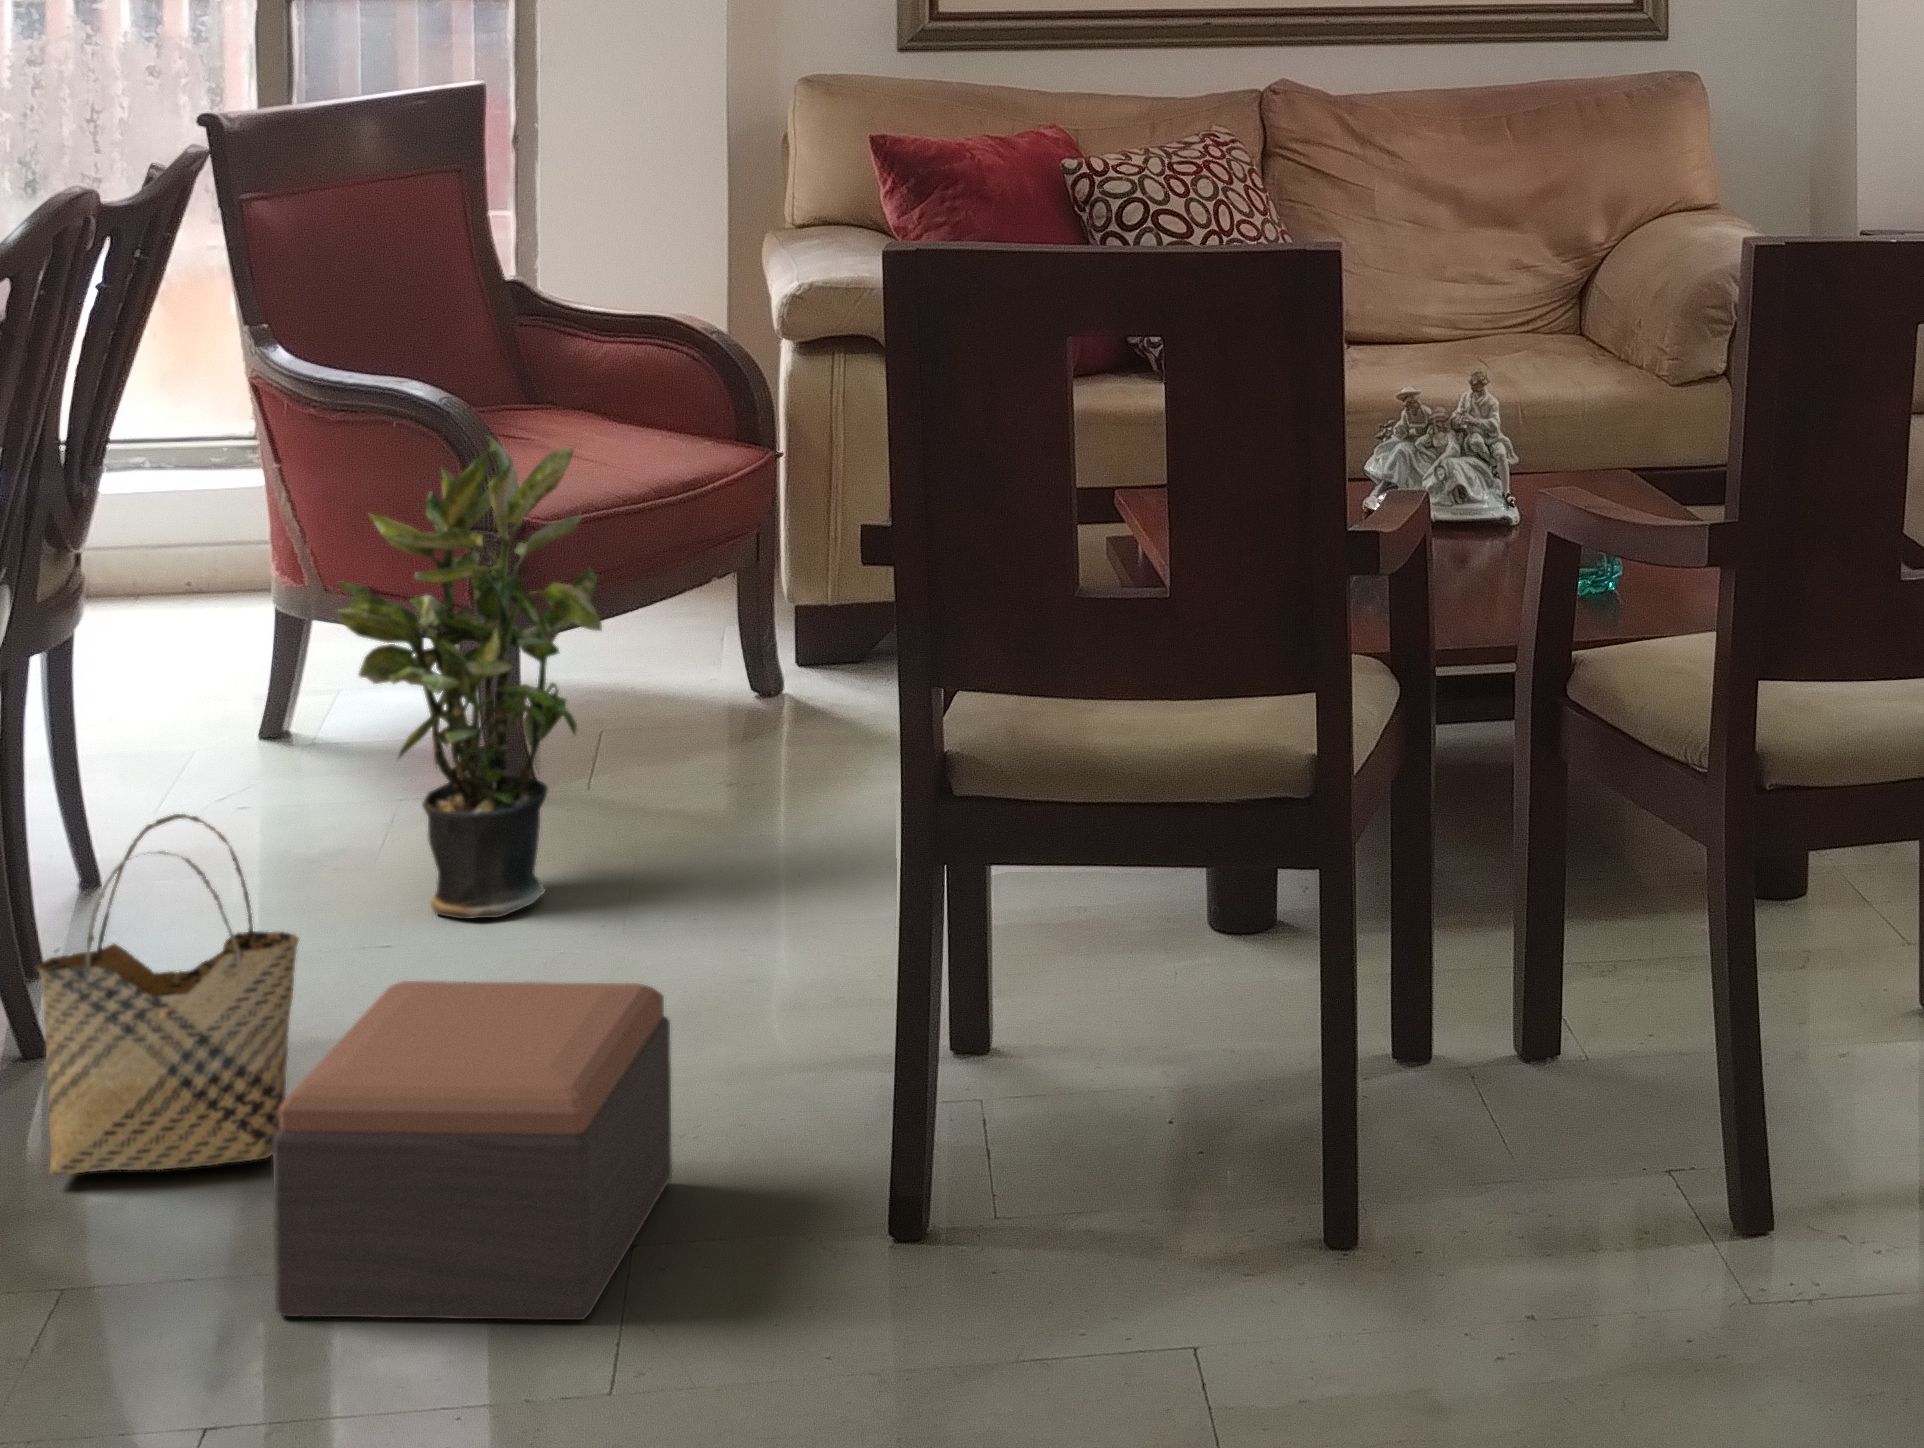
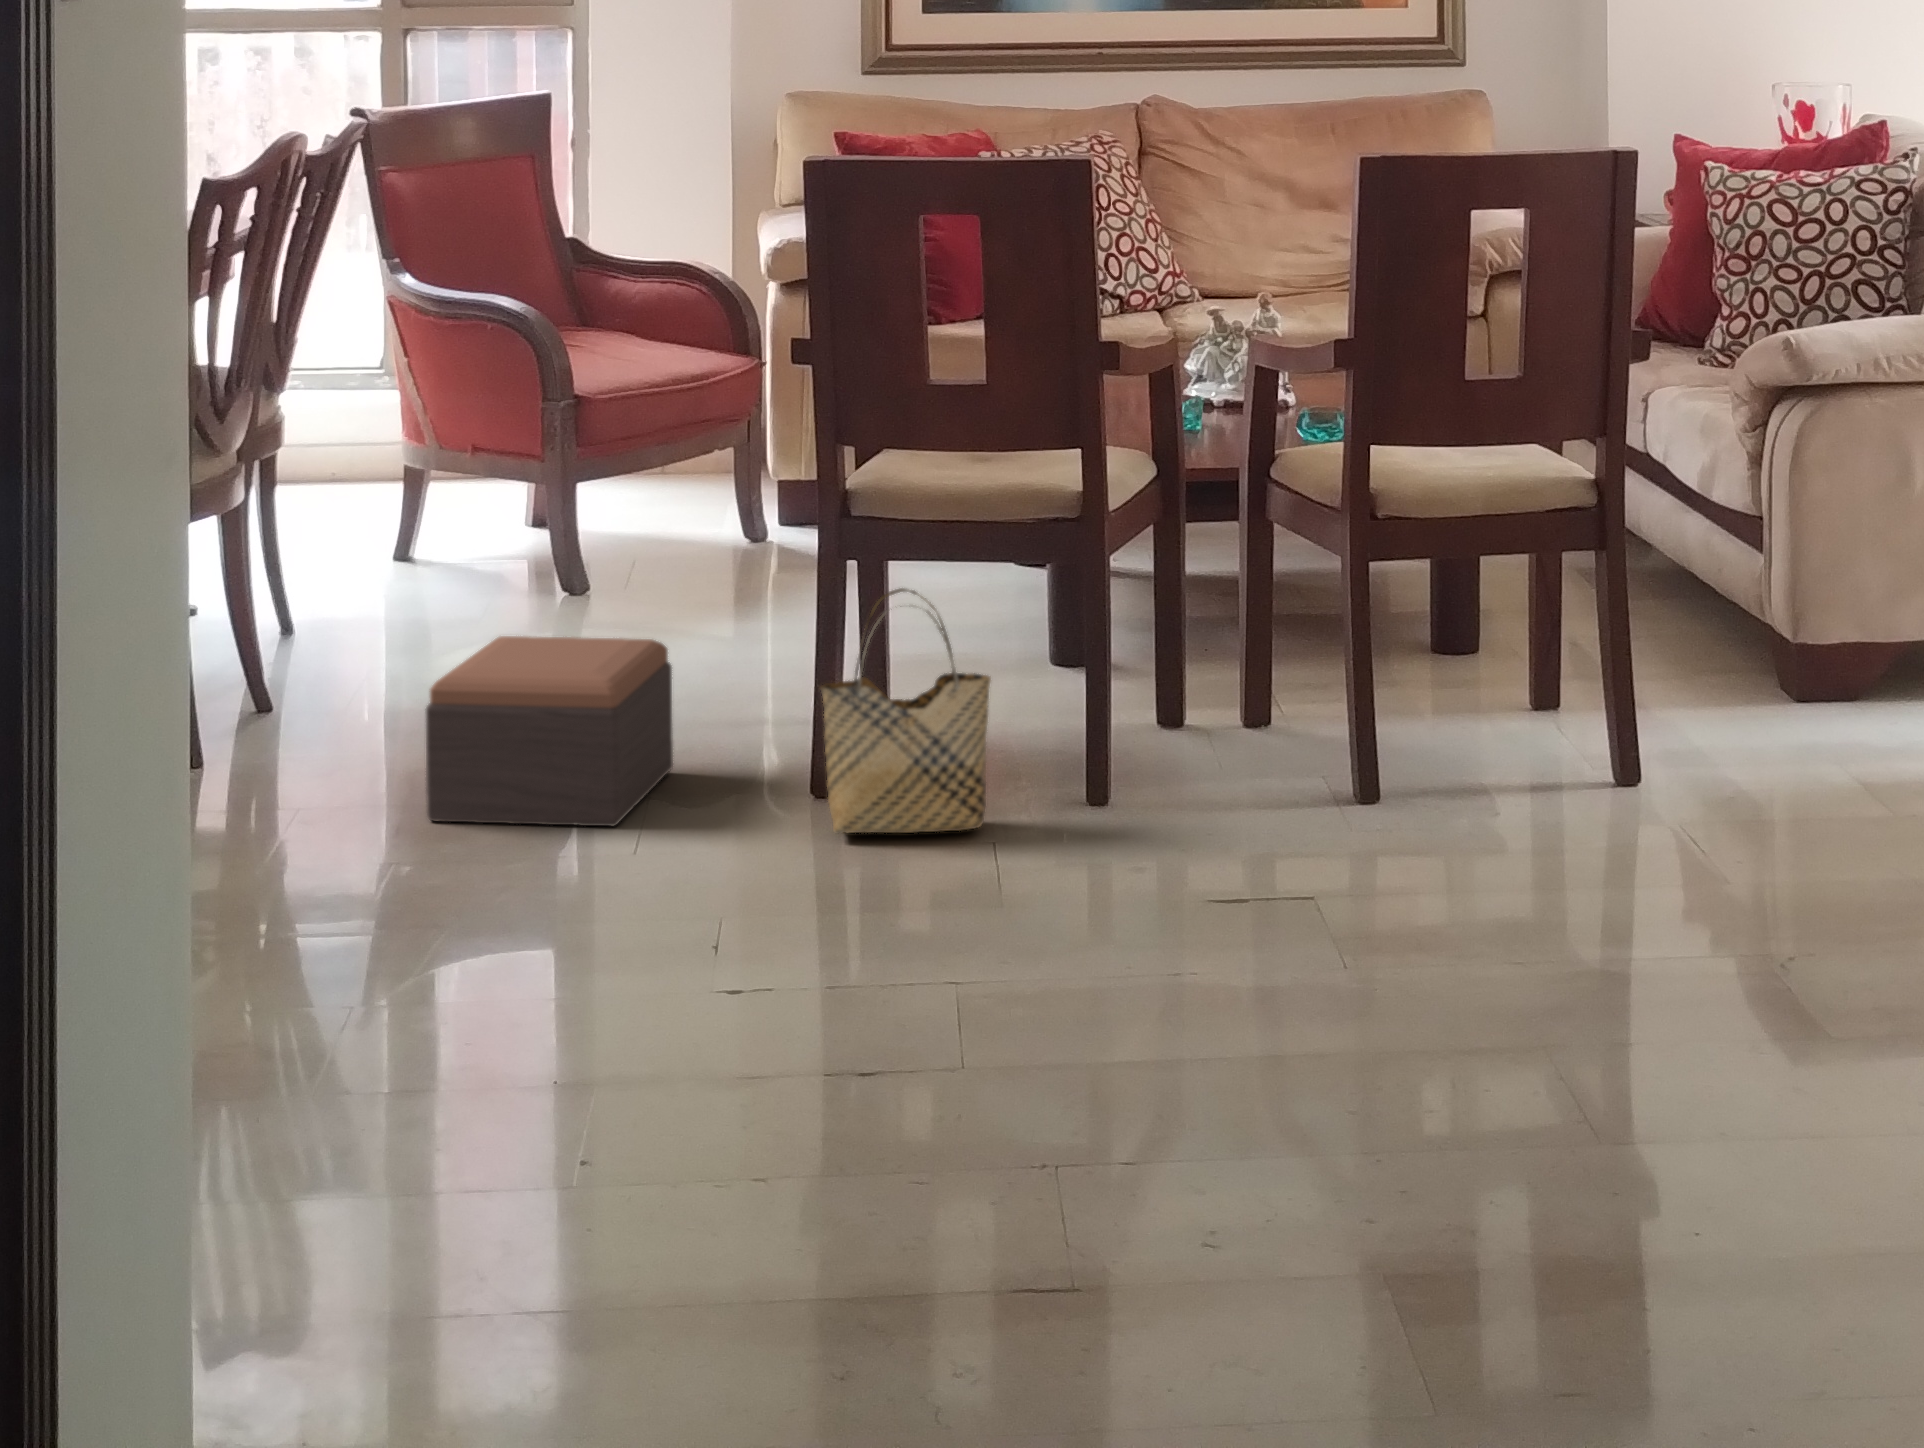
potted plant: present [337,438,602,919] -> none [452,320,632,652]
woven basket: present [36,814,299,1176] -> present [820,588,991,834]

